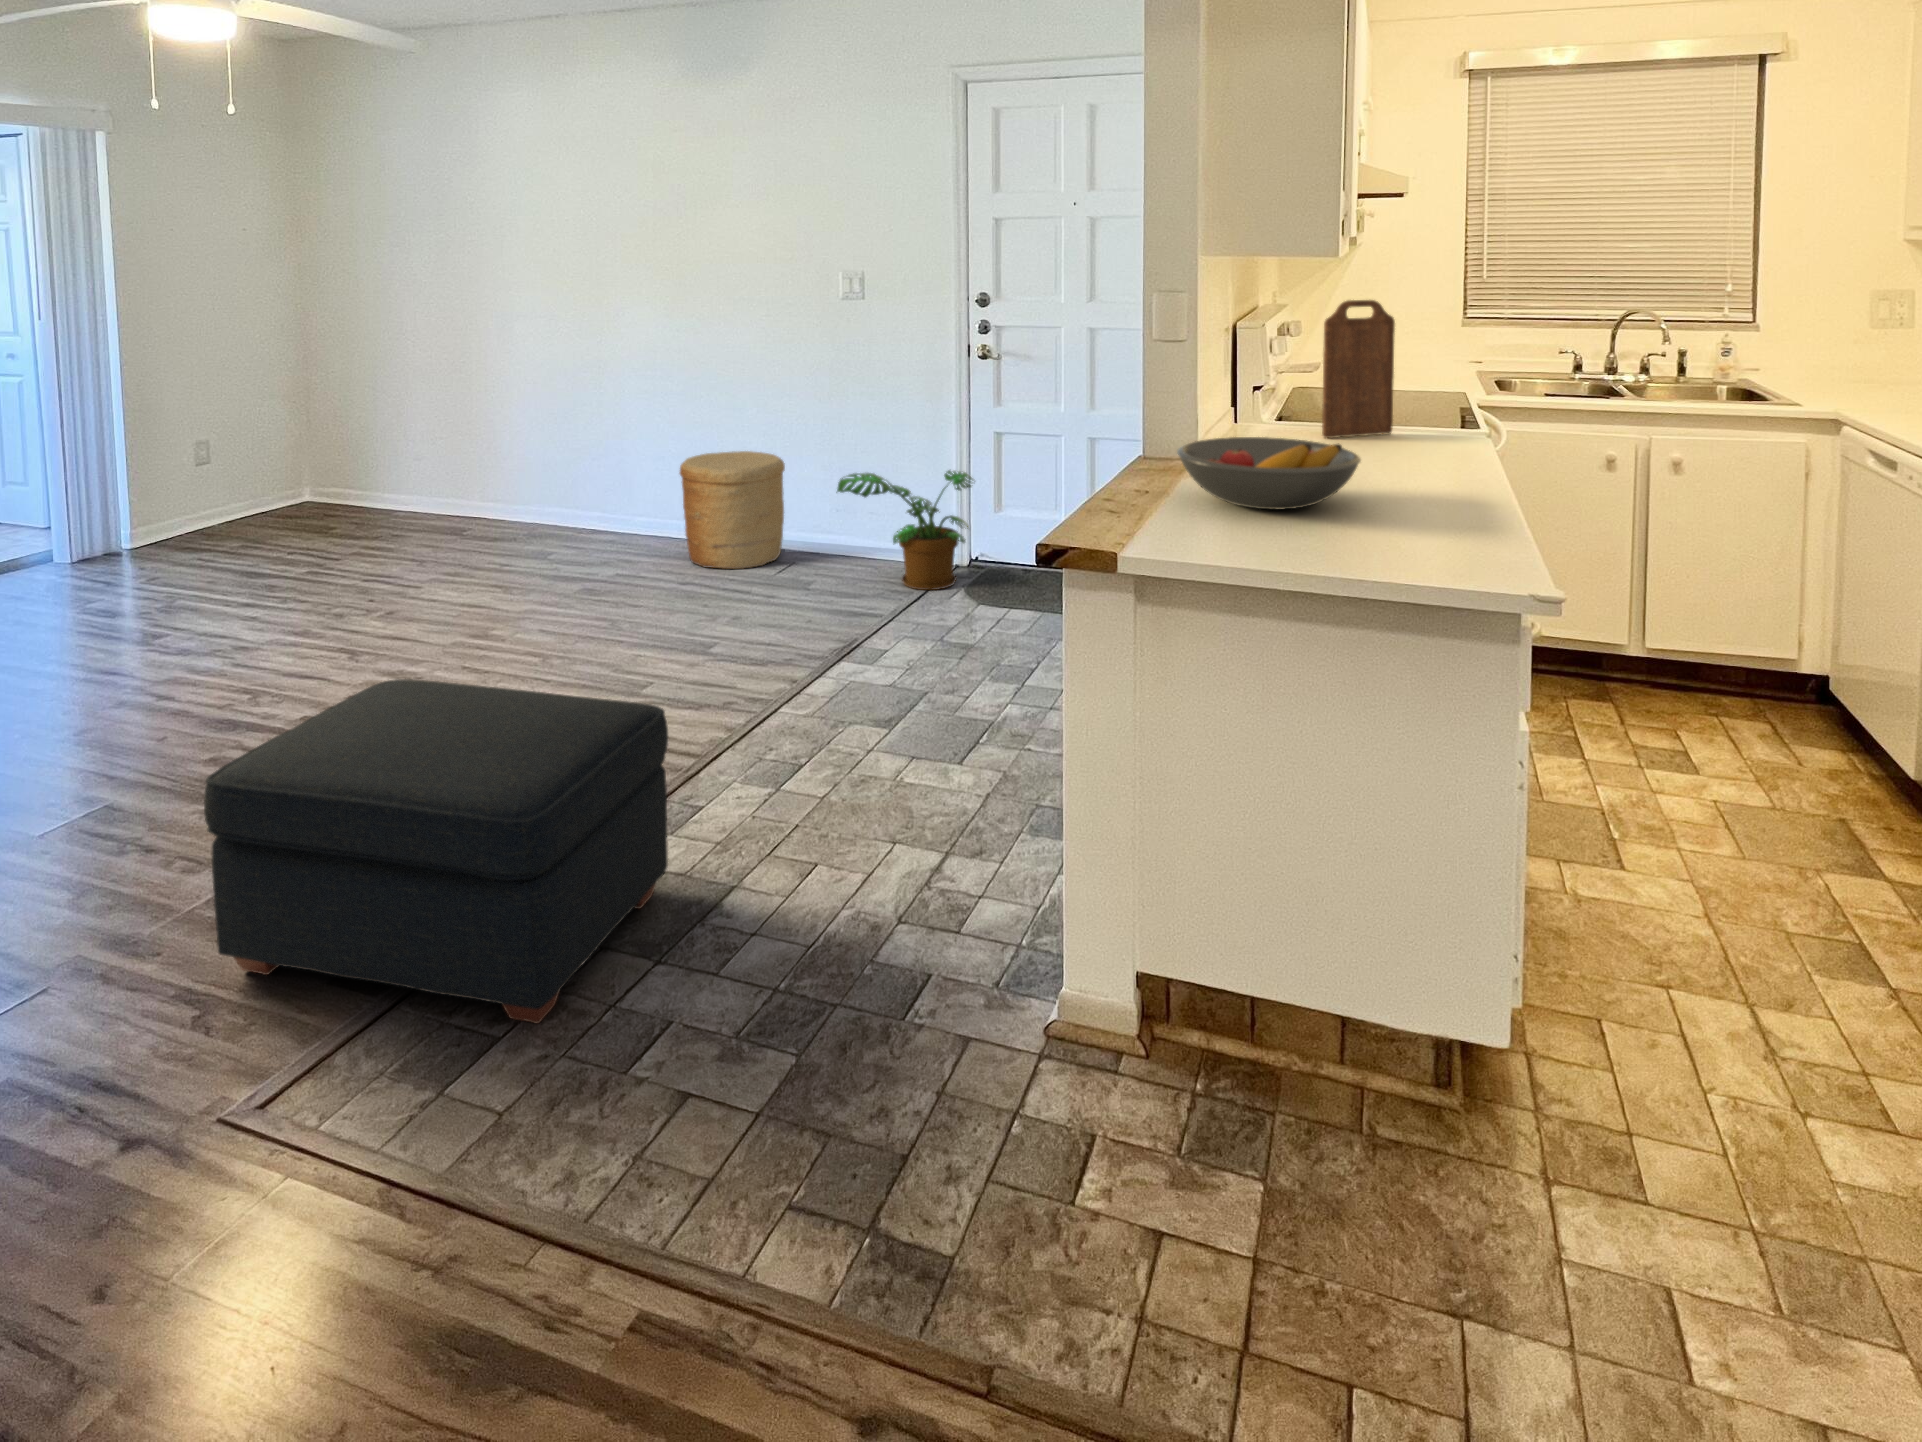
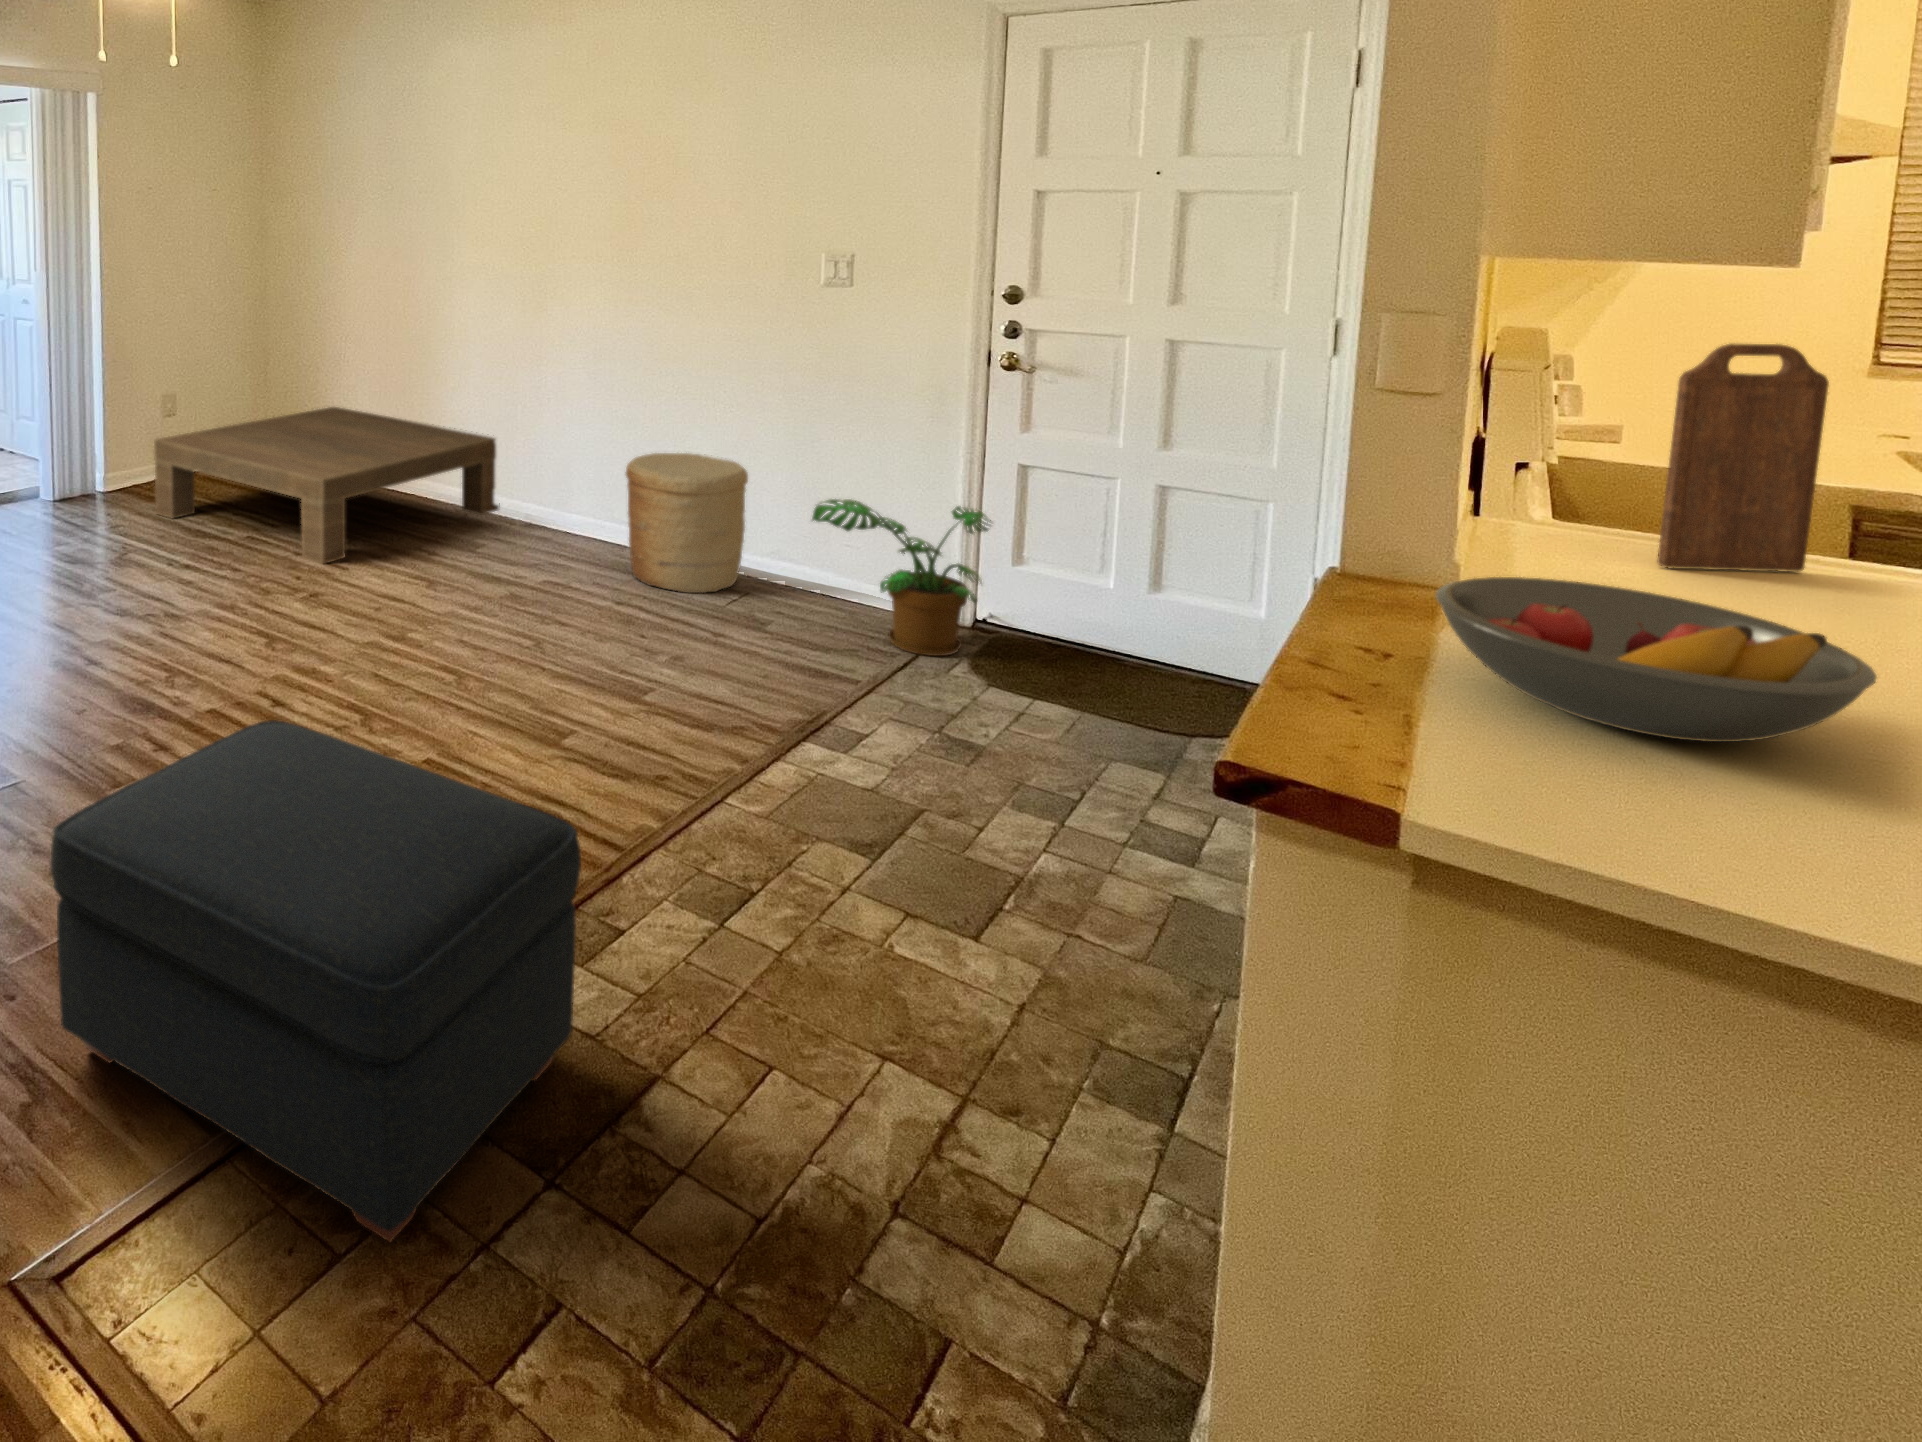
coffee table: none [194,443,562,587] -> present [154,407,500,564]

